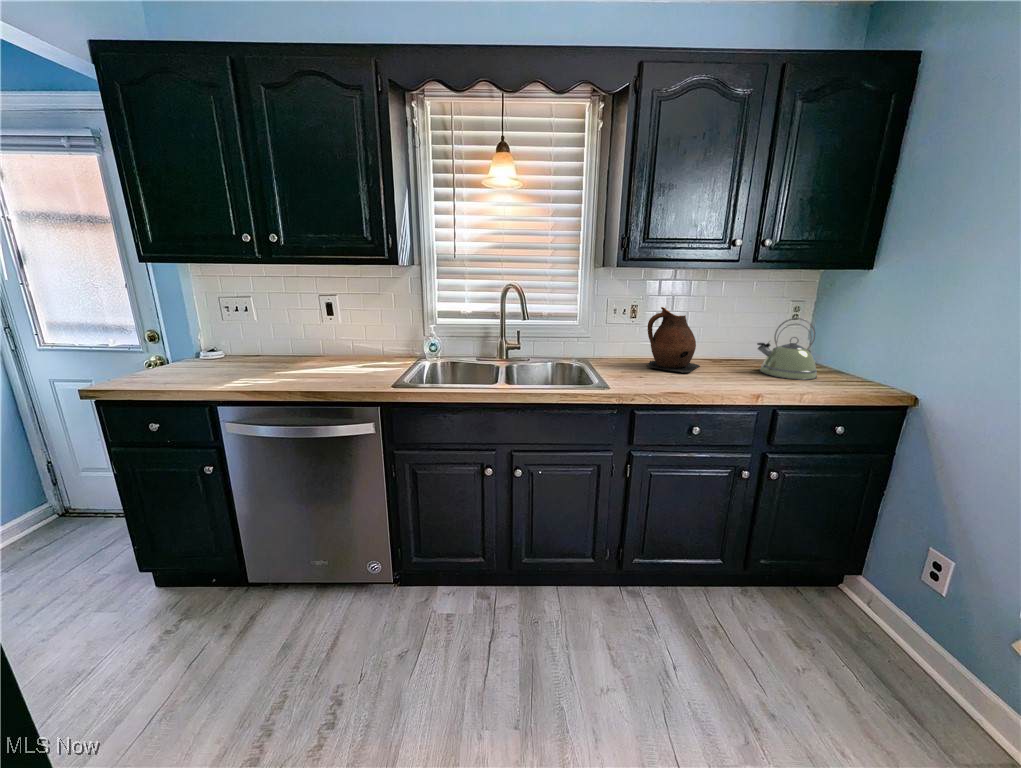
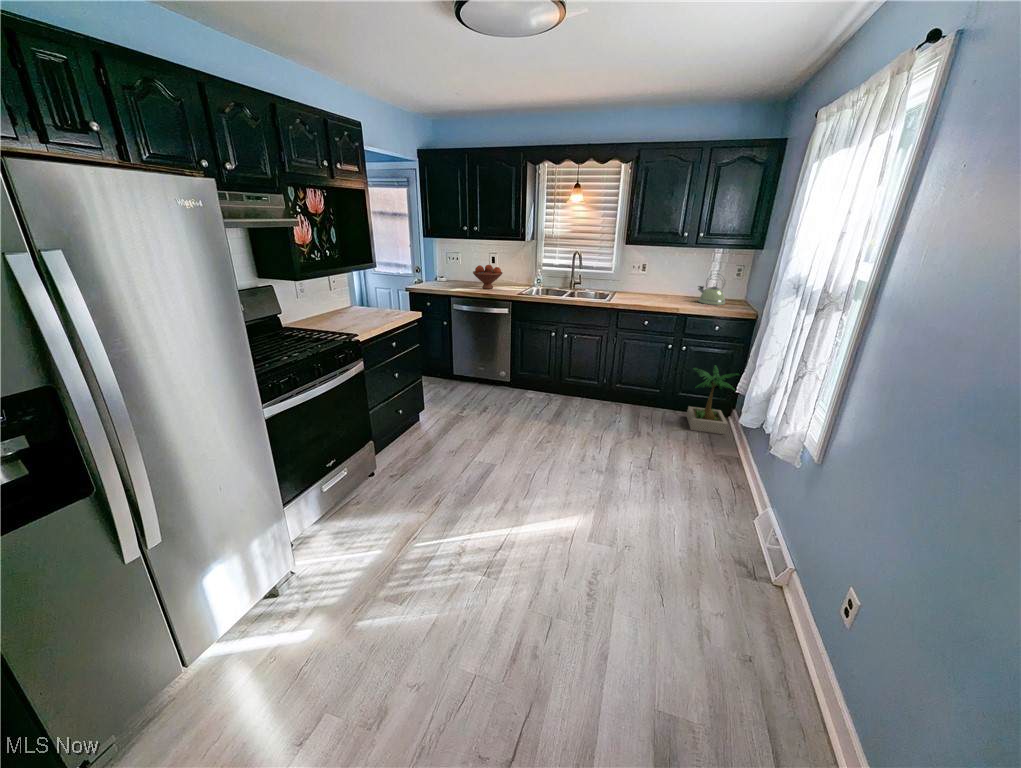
ceramic pitcher: present [647,307,700,373] -> none [640,265,669,299]
fruit bowl: none [275,319,352,375] -> present [473,265,502,289]
potted plant: none [791,508,952,675] -> present [686,366,738,434]

